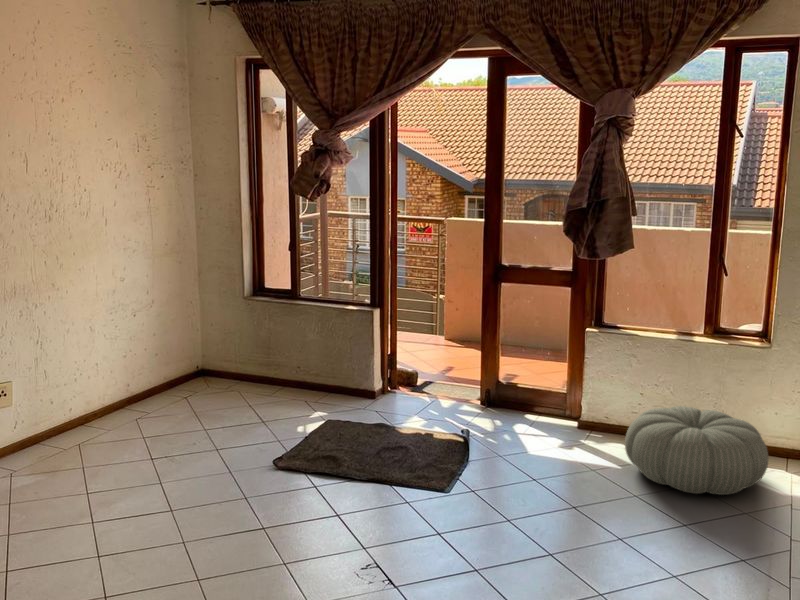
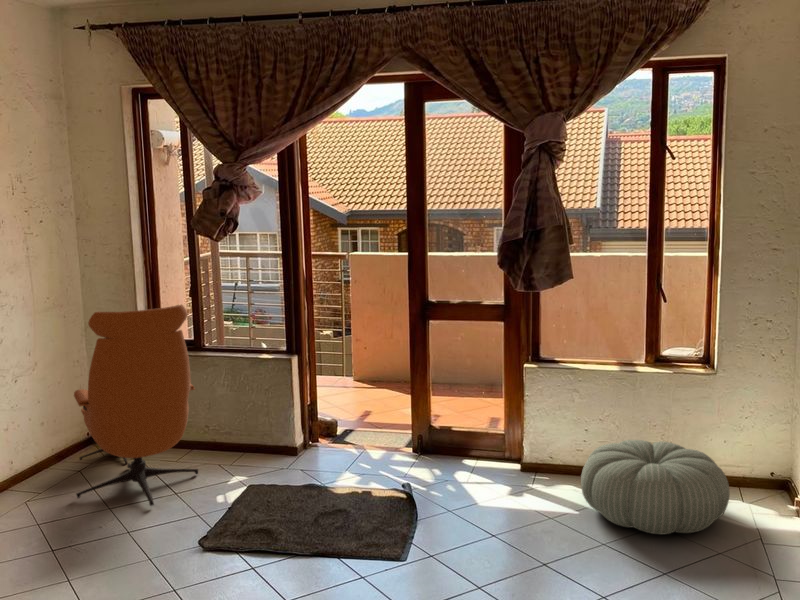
lounge chair: none [183,256,286,428] -> present [74,305,198,506]

